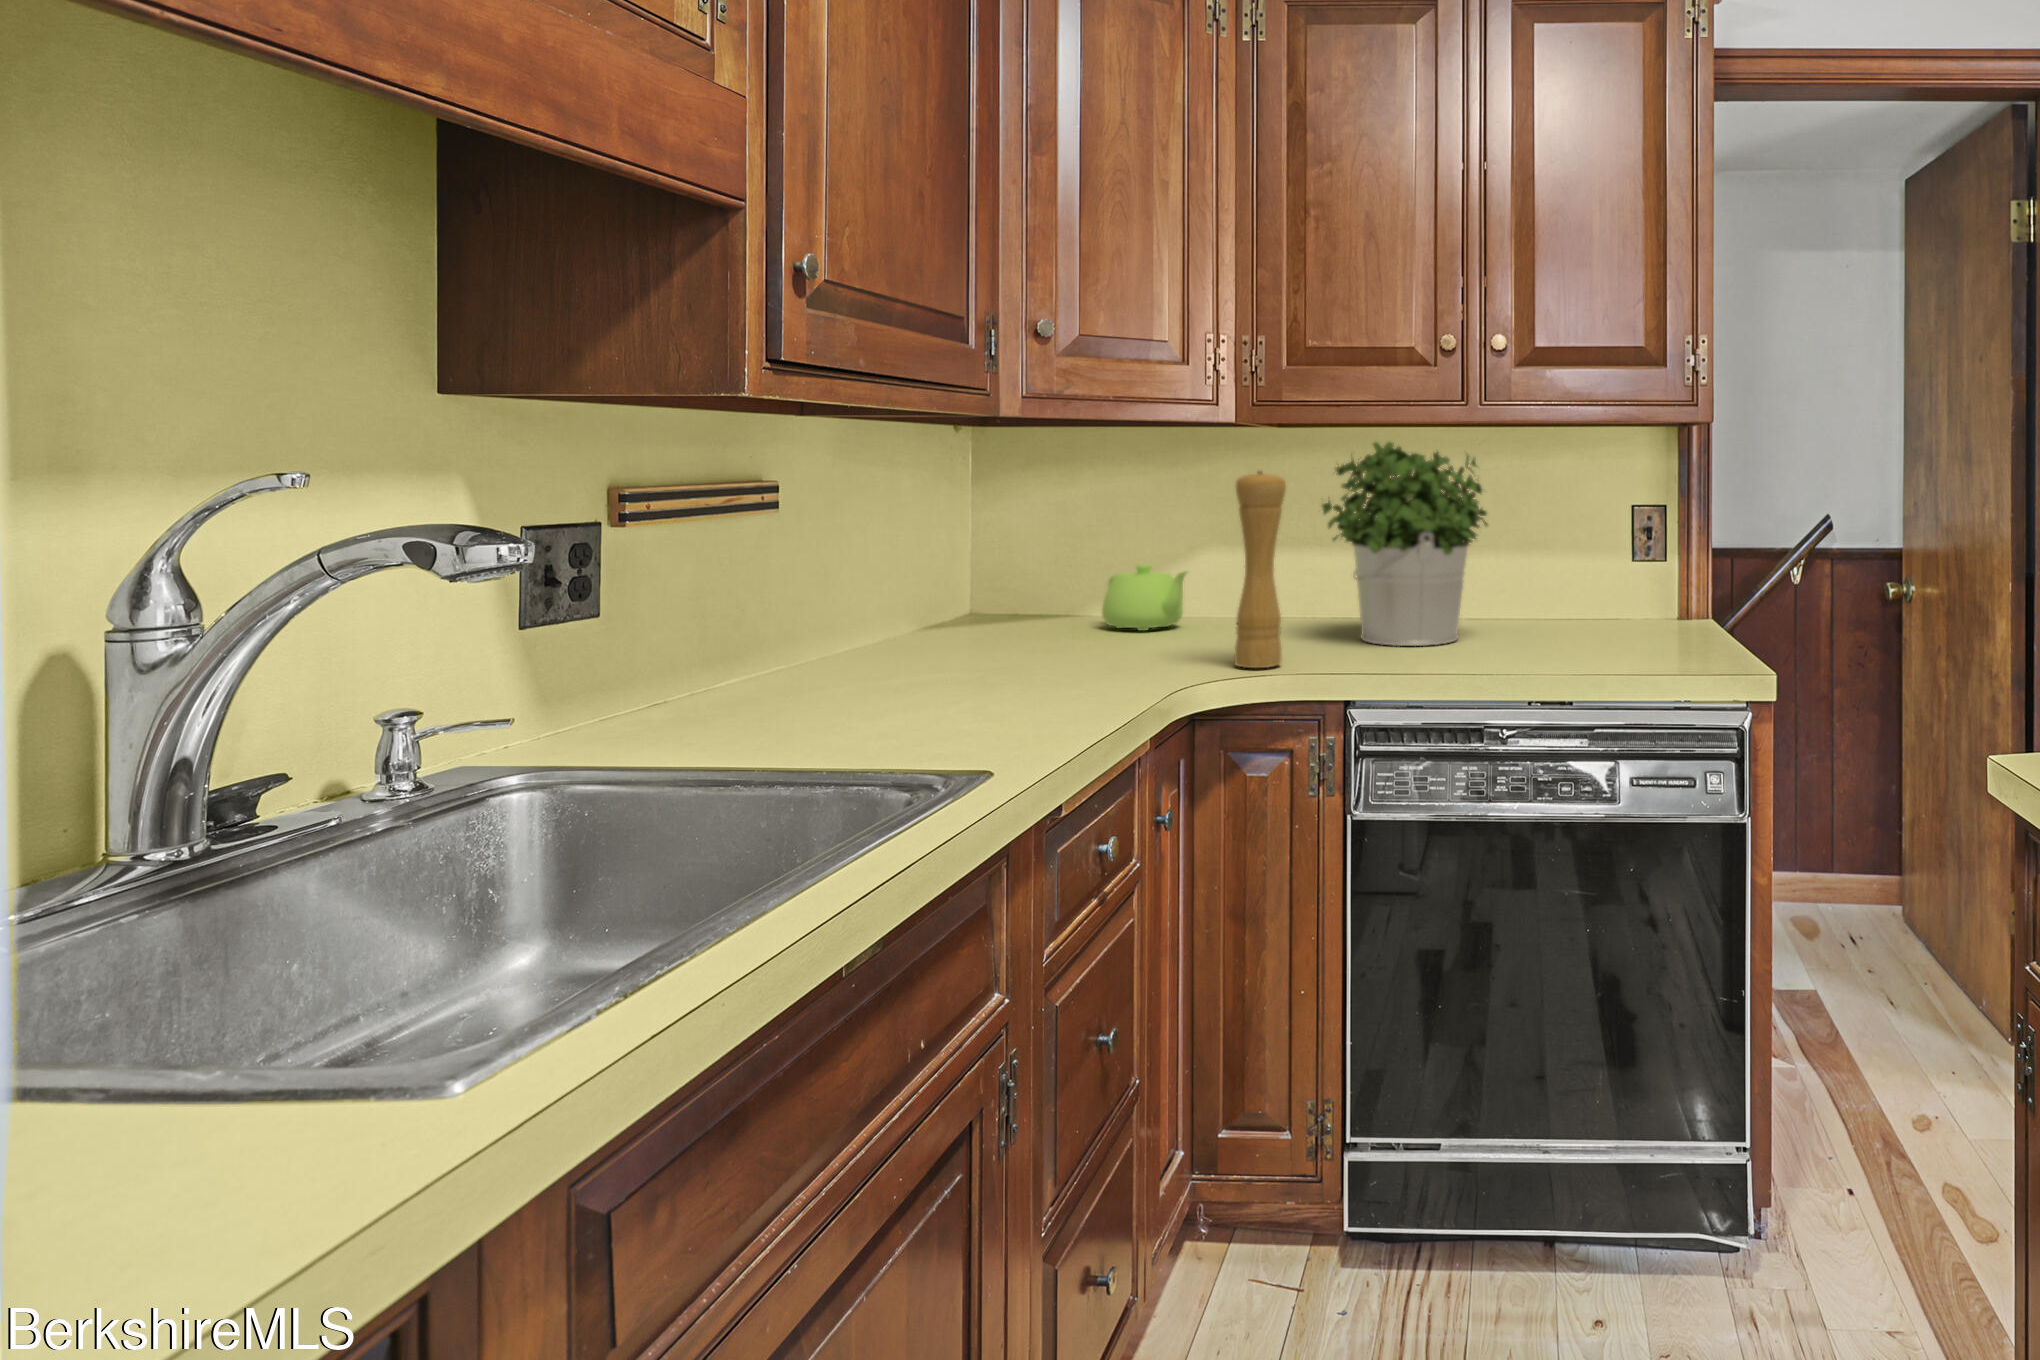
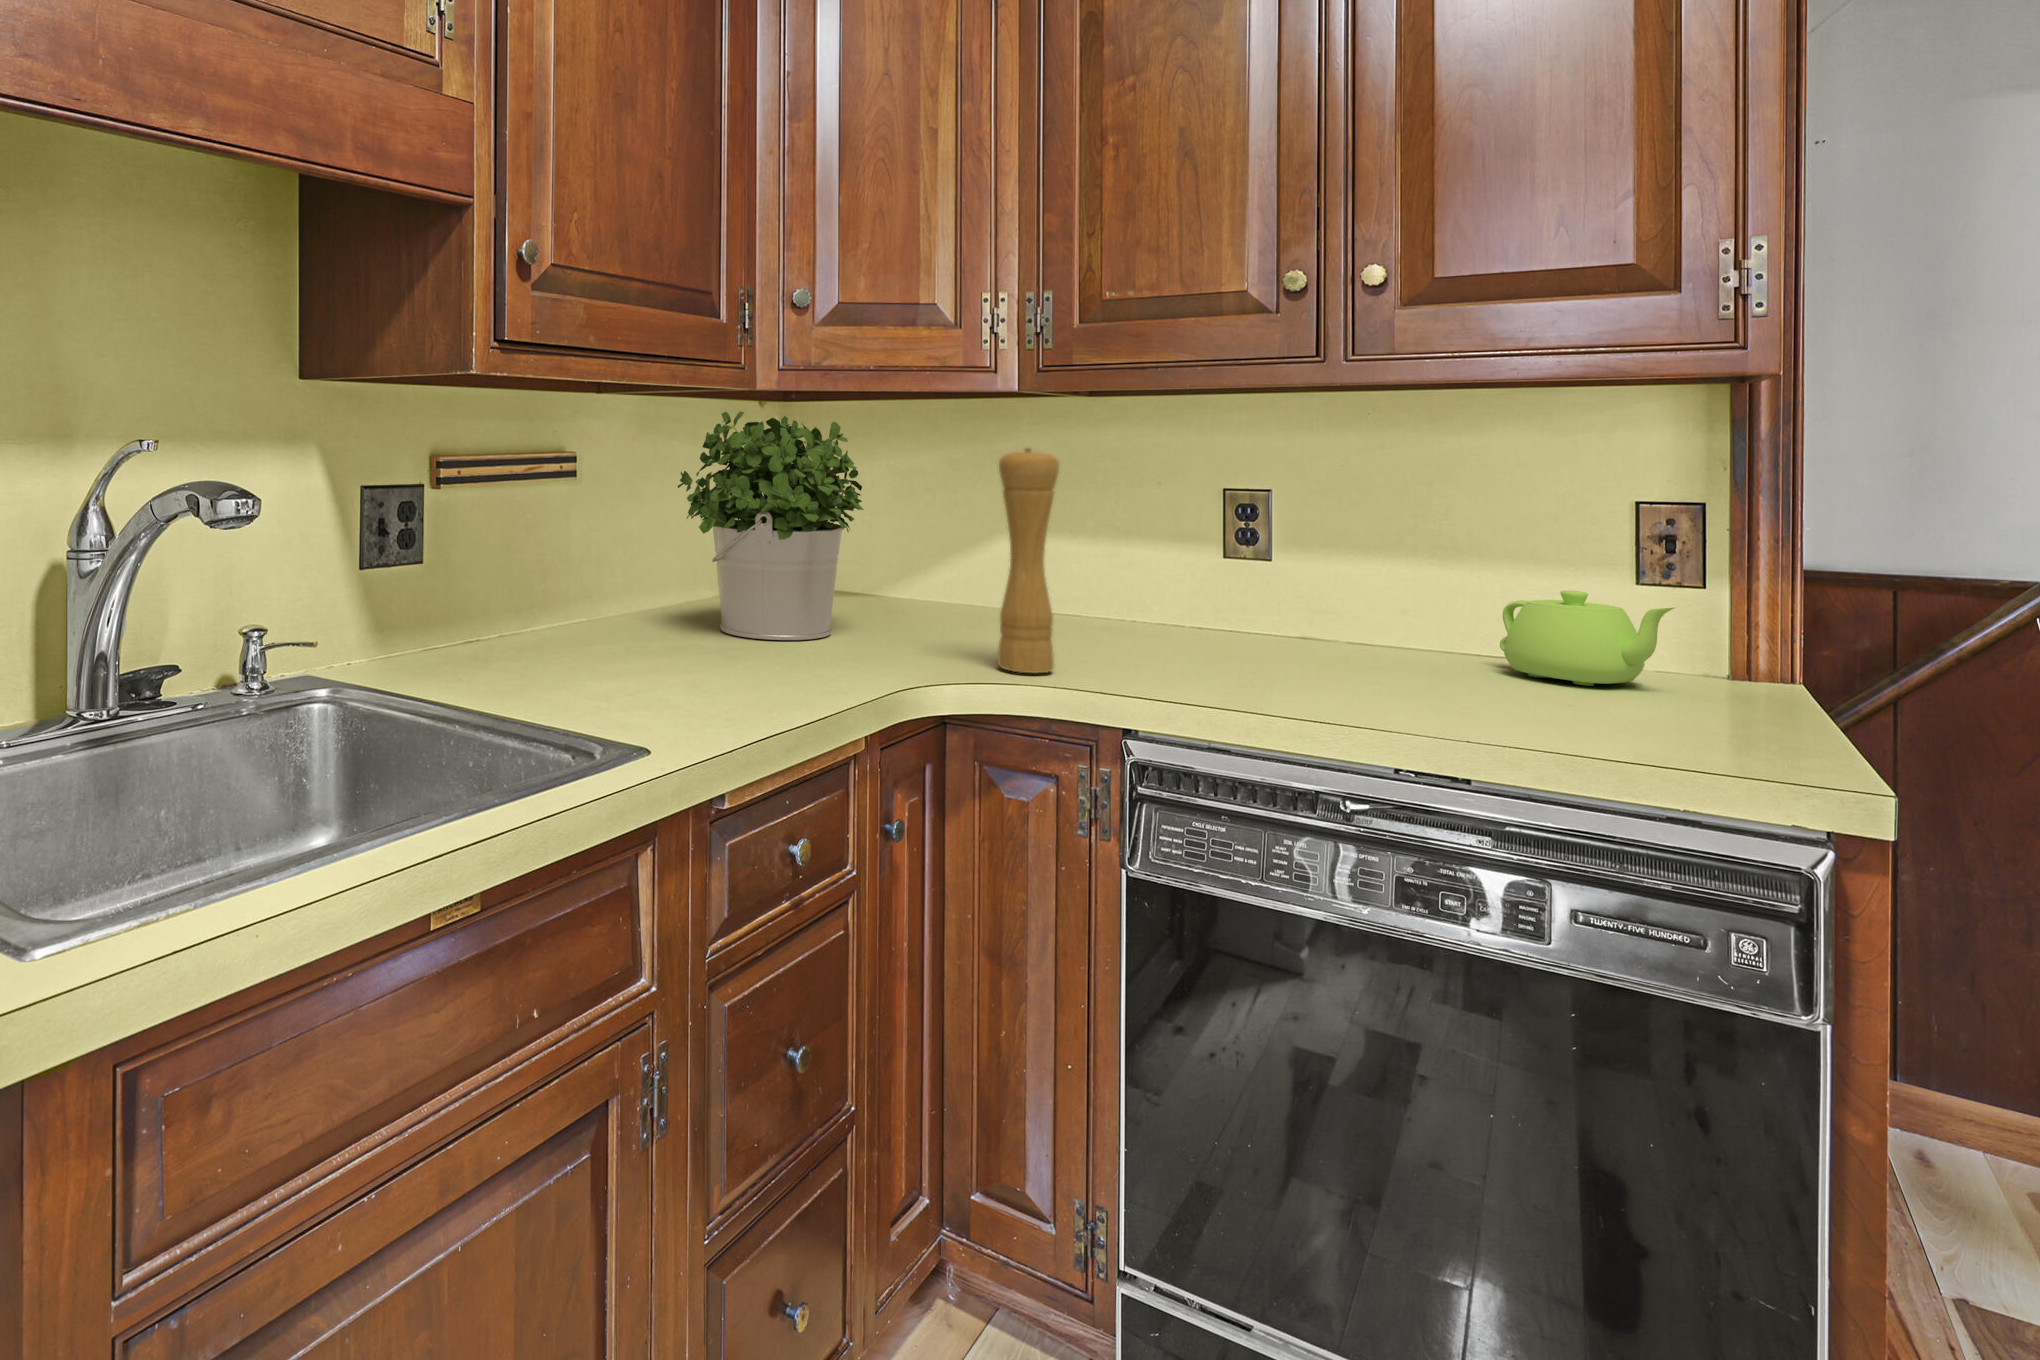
potted plant: present [1322,442,1488,646] -> present [678,411,864,640]
teapot: present [1102,564,1187,631] -> present [1500,591,1675,686]

